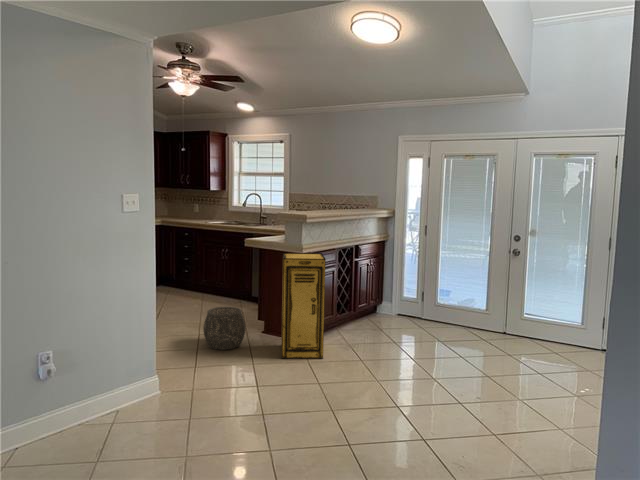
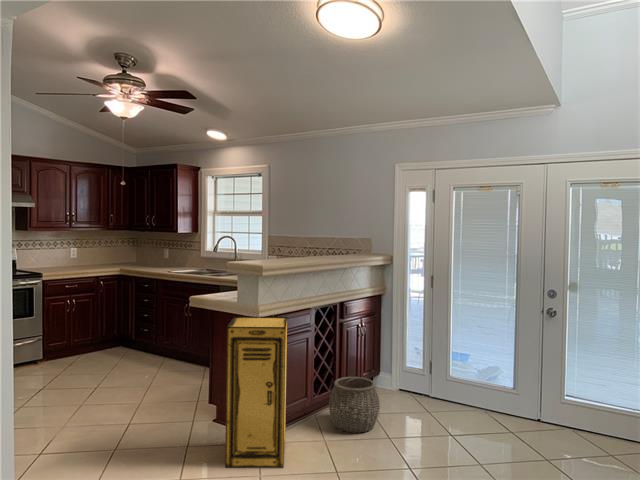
woven basket: present [203,307,246,350] -> present [329,377,380,433]

